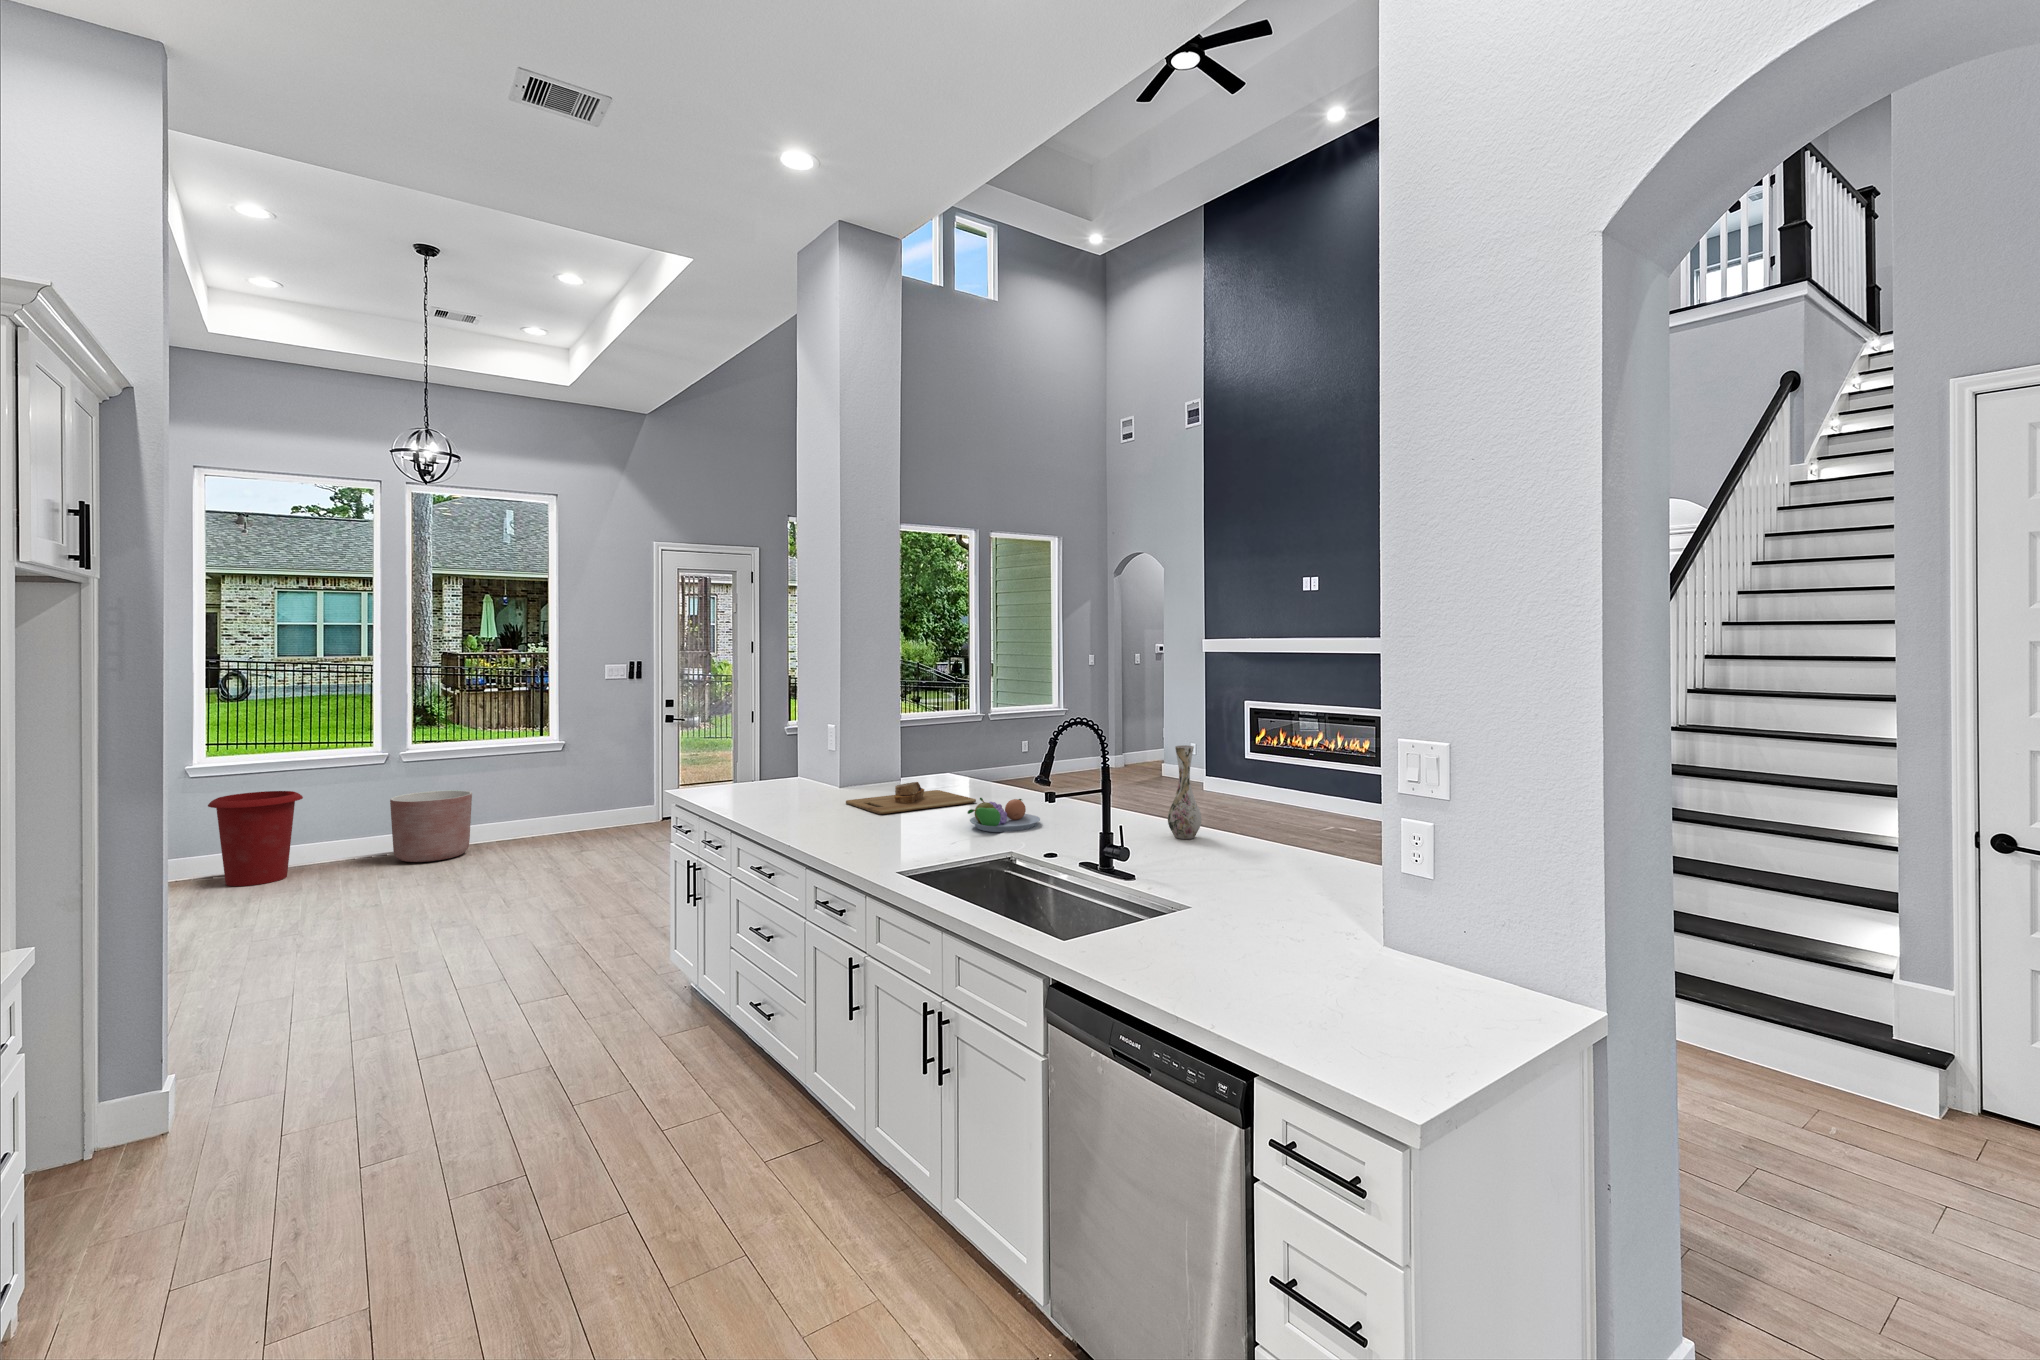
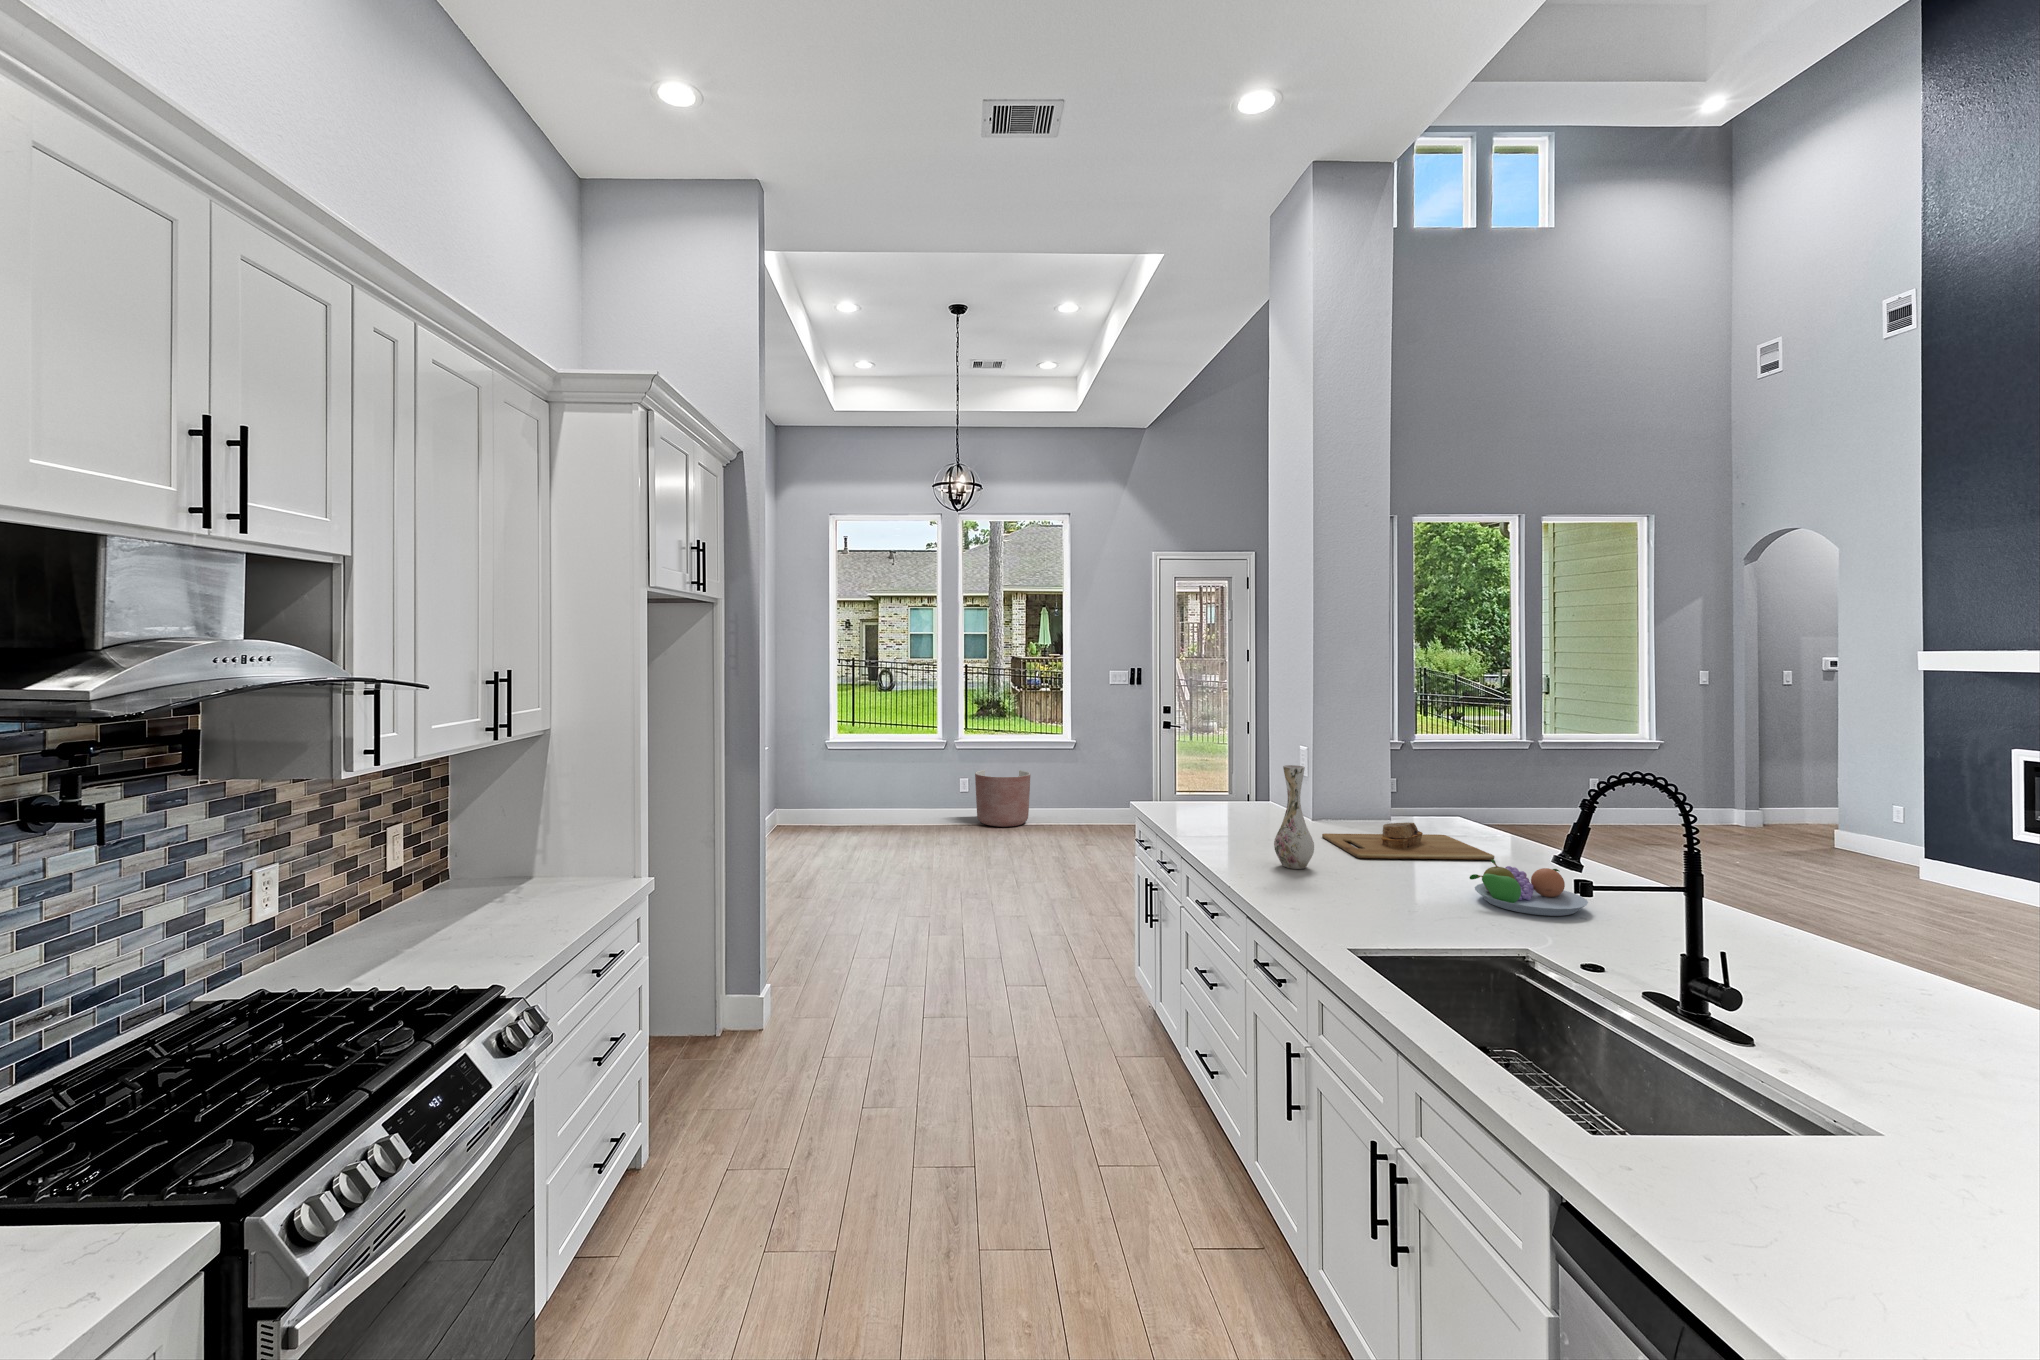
vase: present [1168,745,1202,839] -> present [1274,765,1314,869]
waste bin: present [208,791,303,886] -> none [867,758,921,827]

